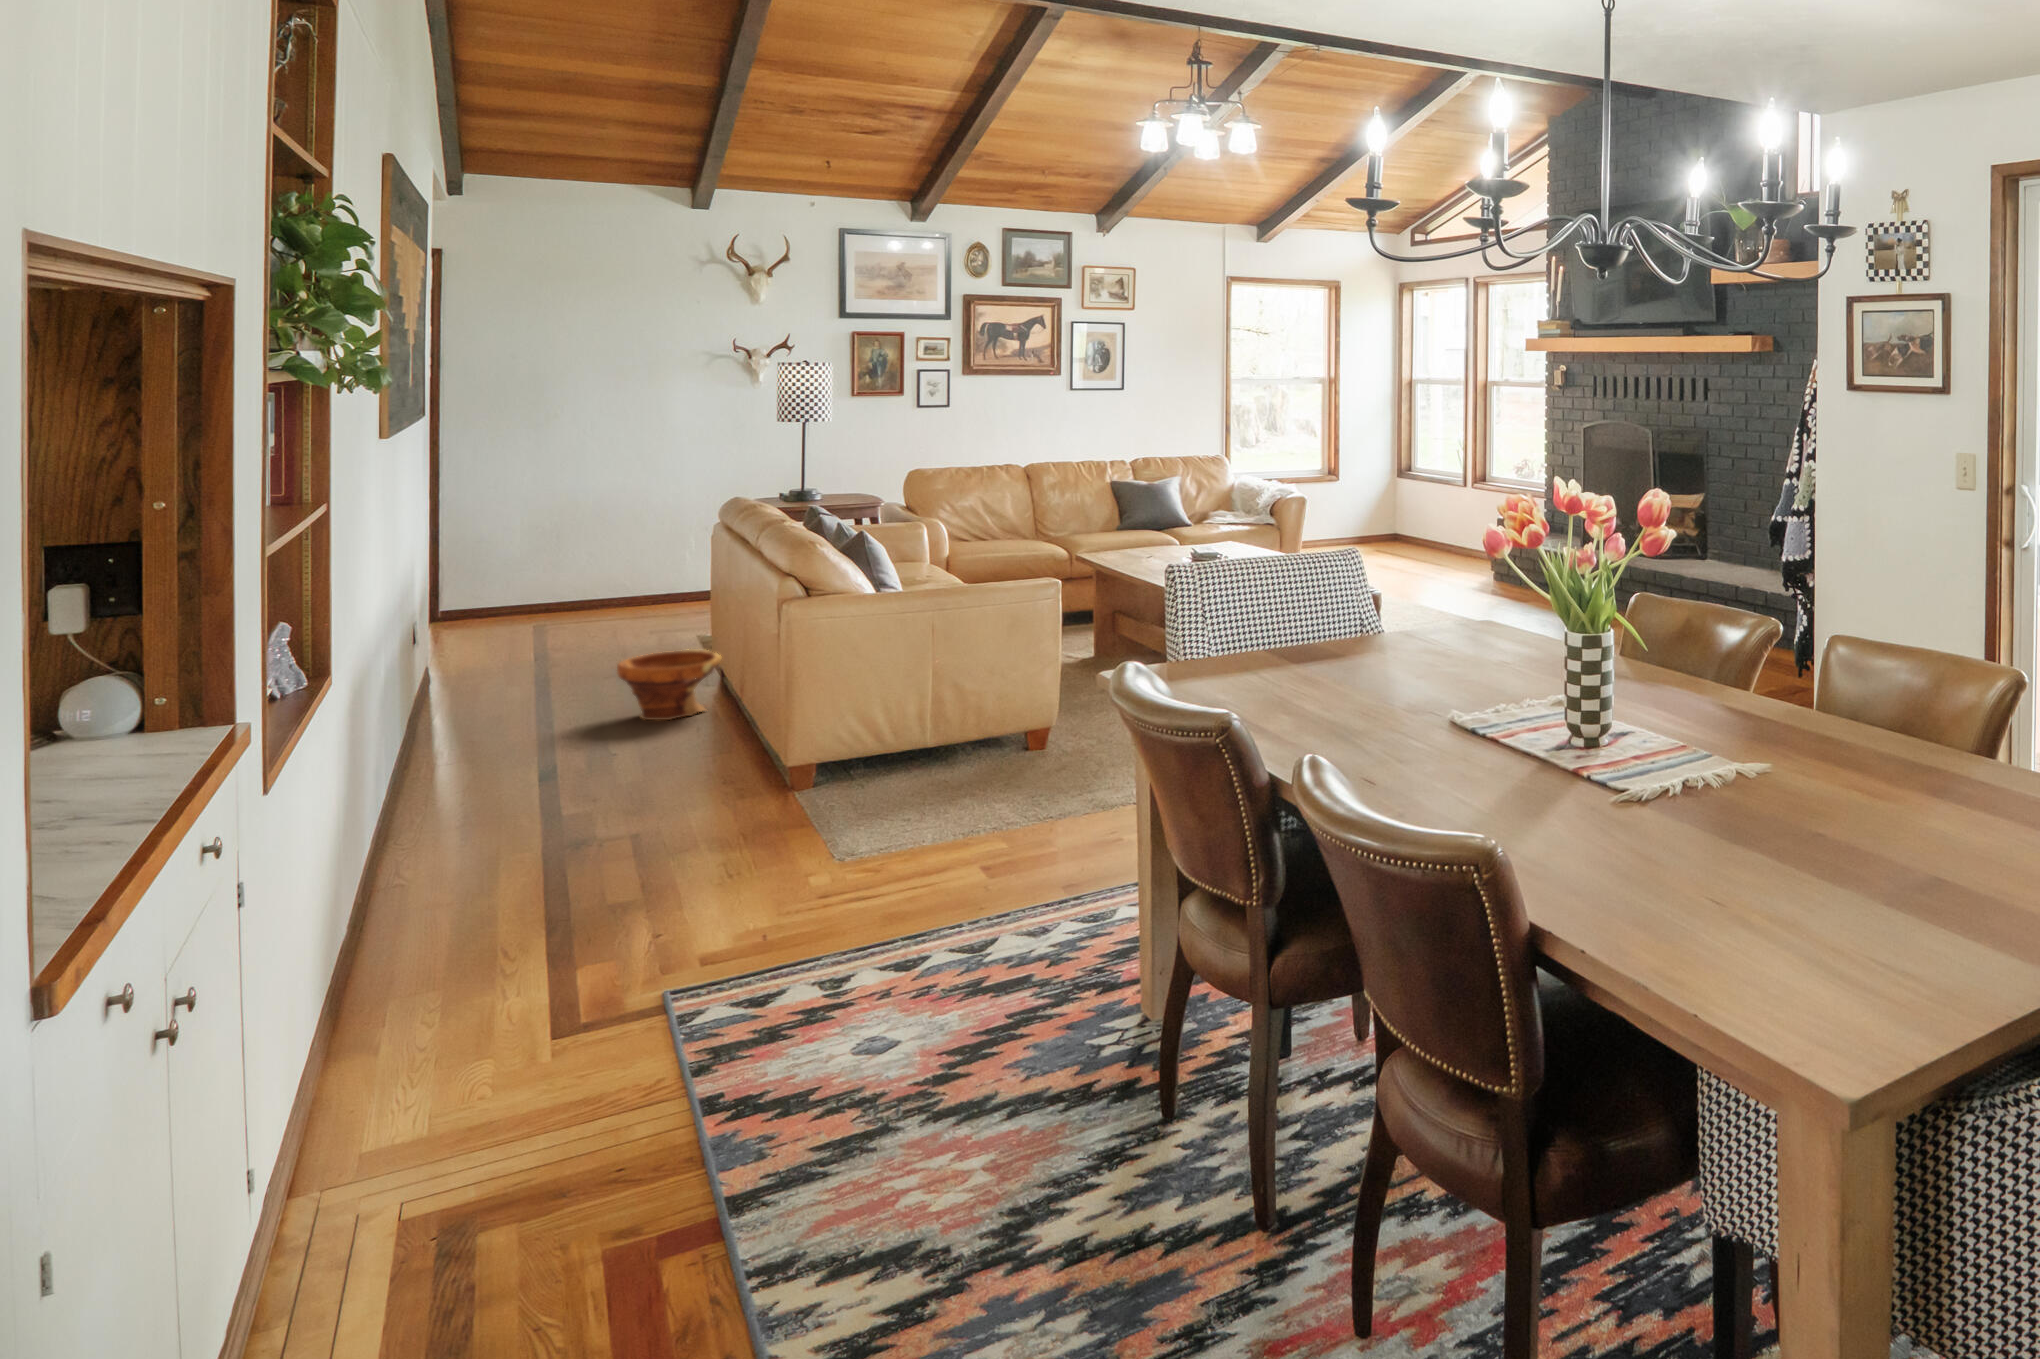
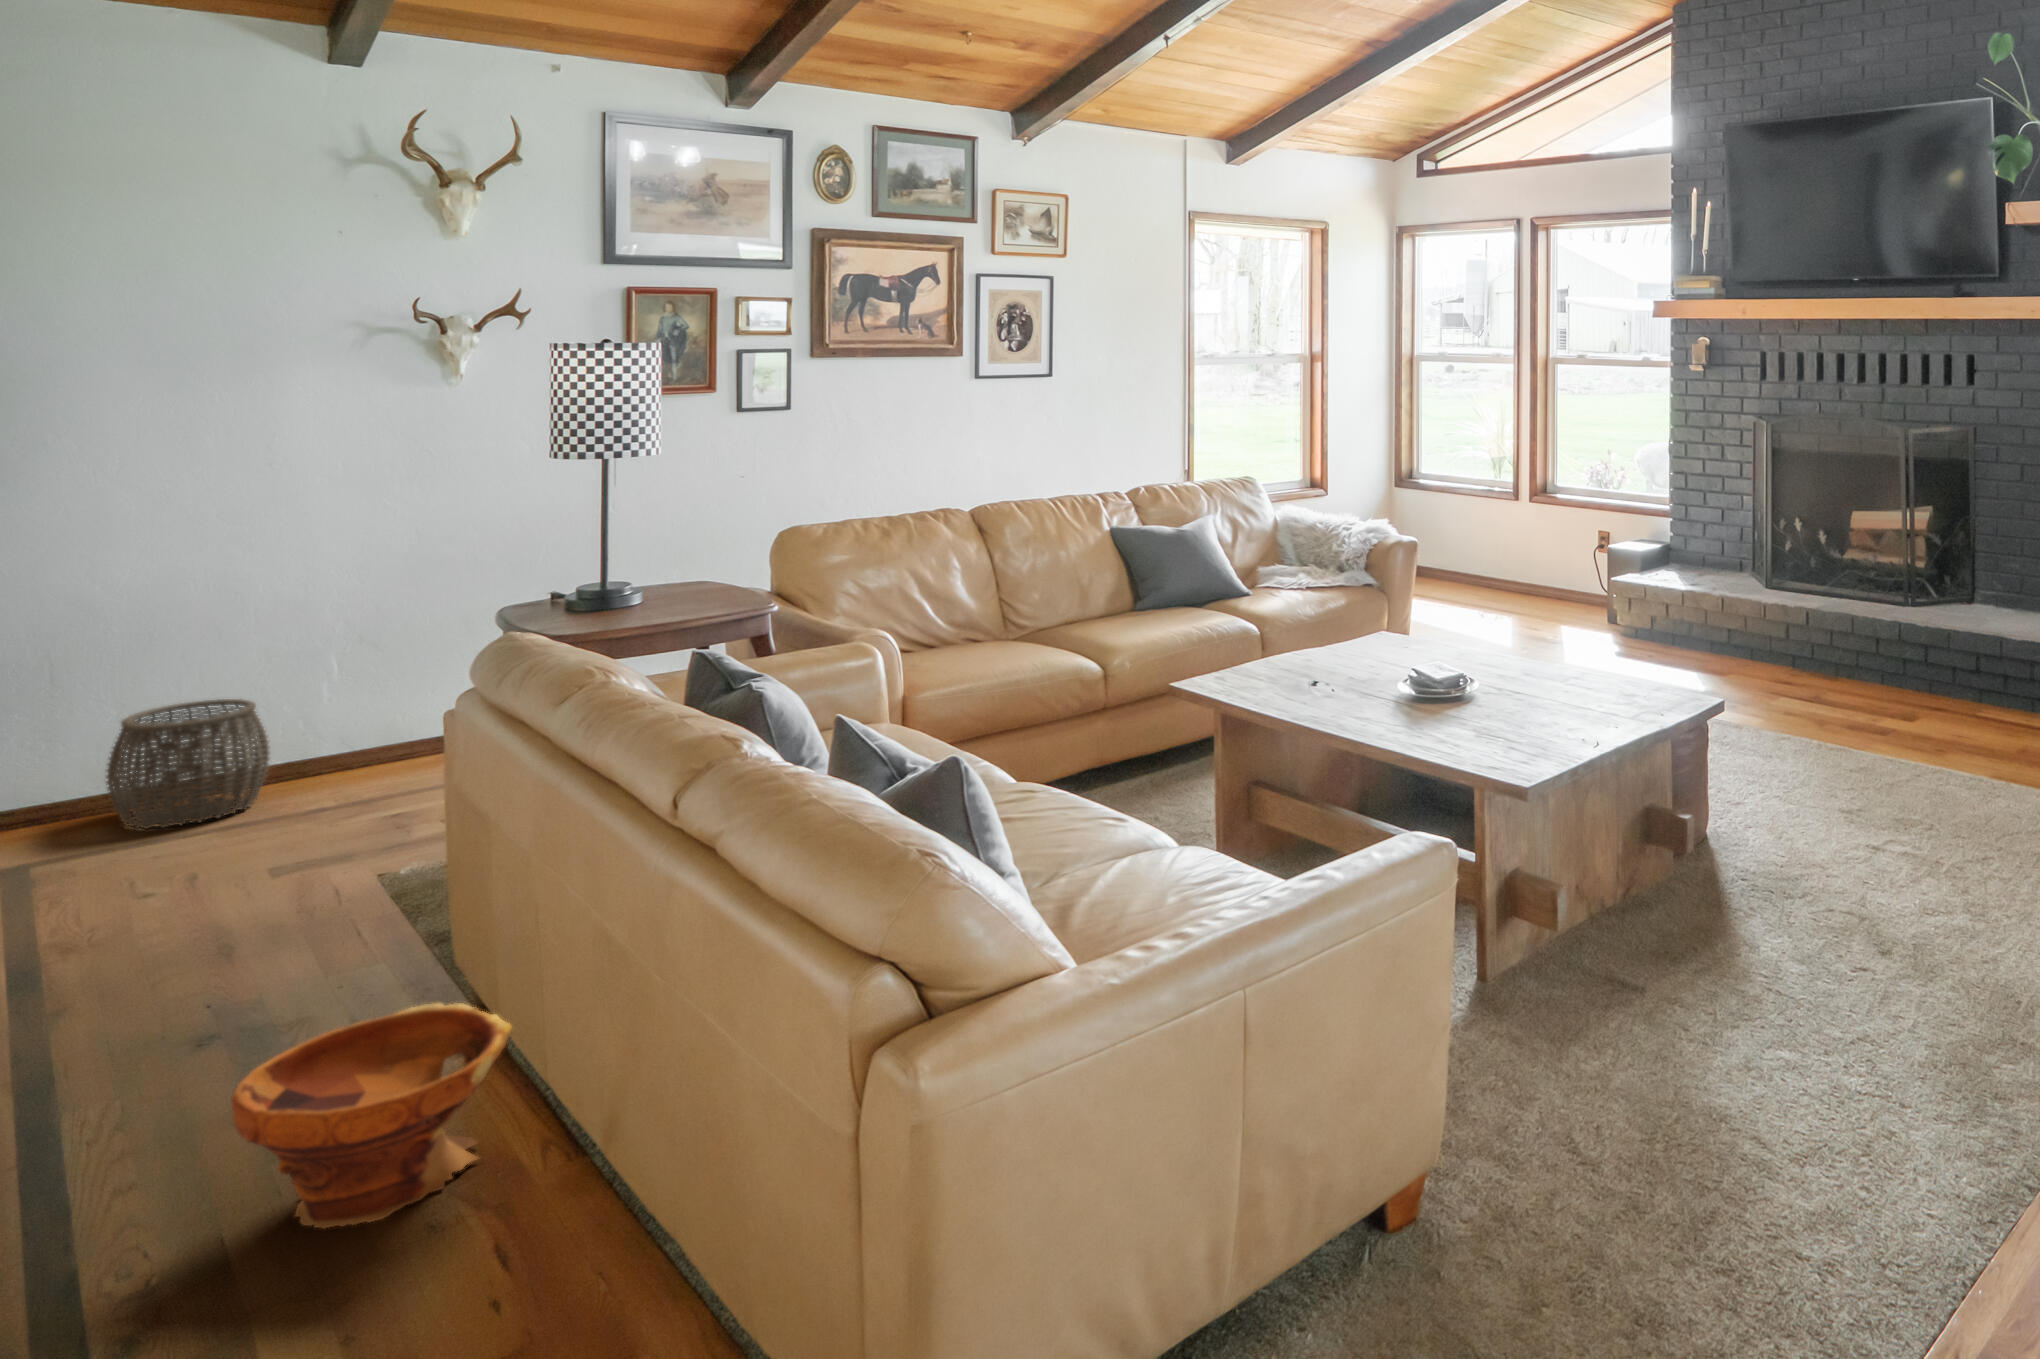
woven basket: none [585,557,661,619] -> present [106,699,270,829]

